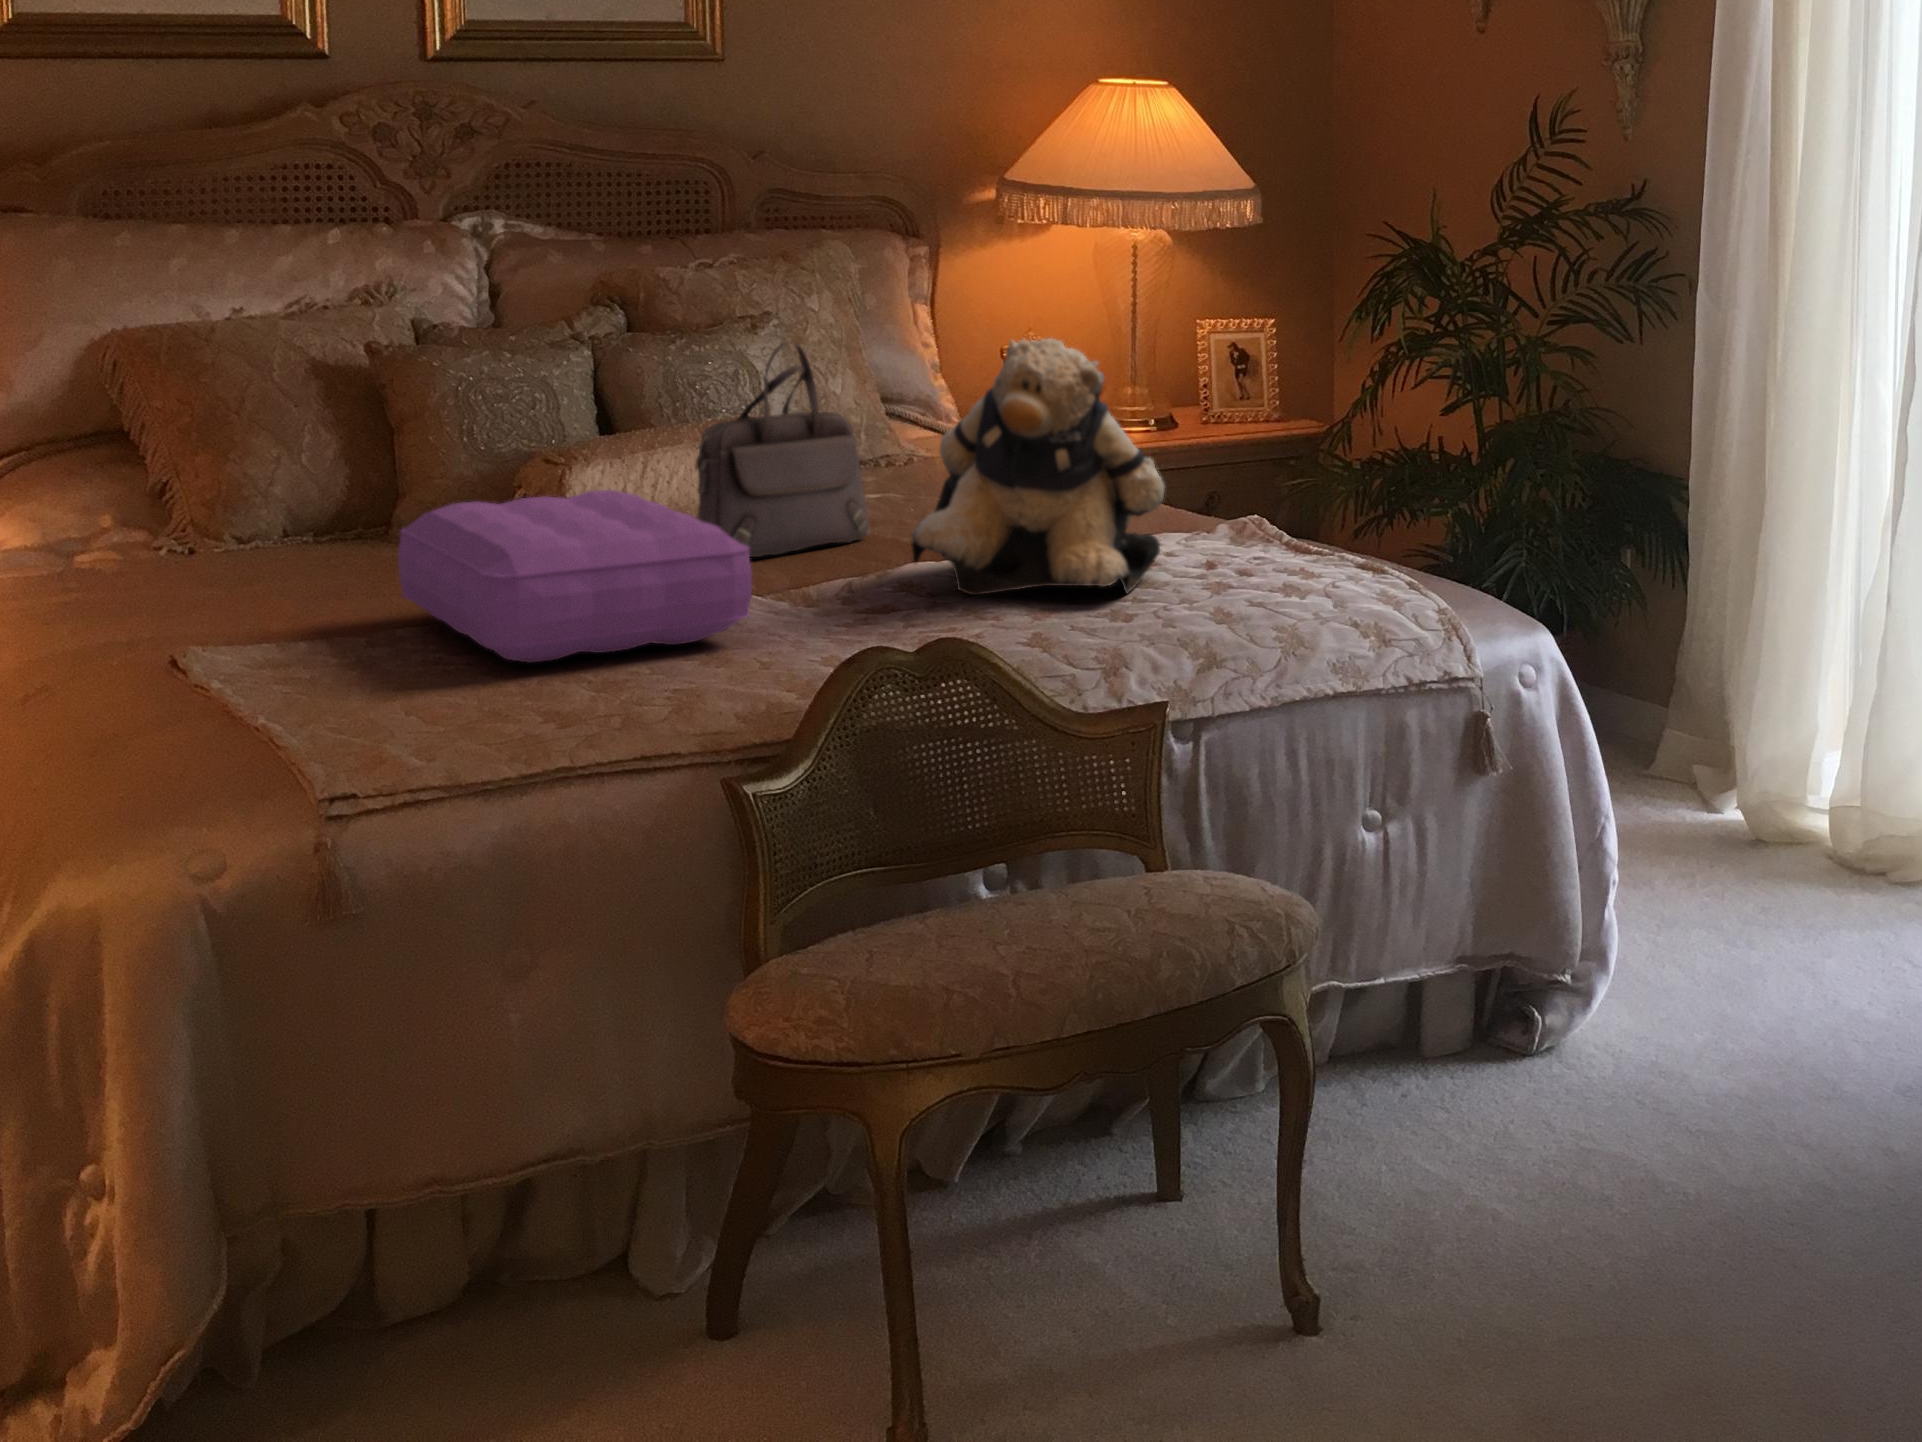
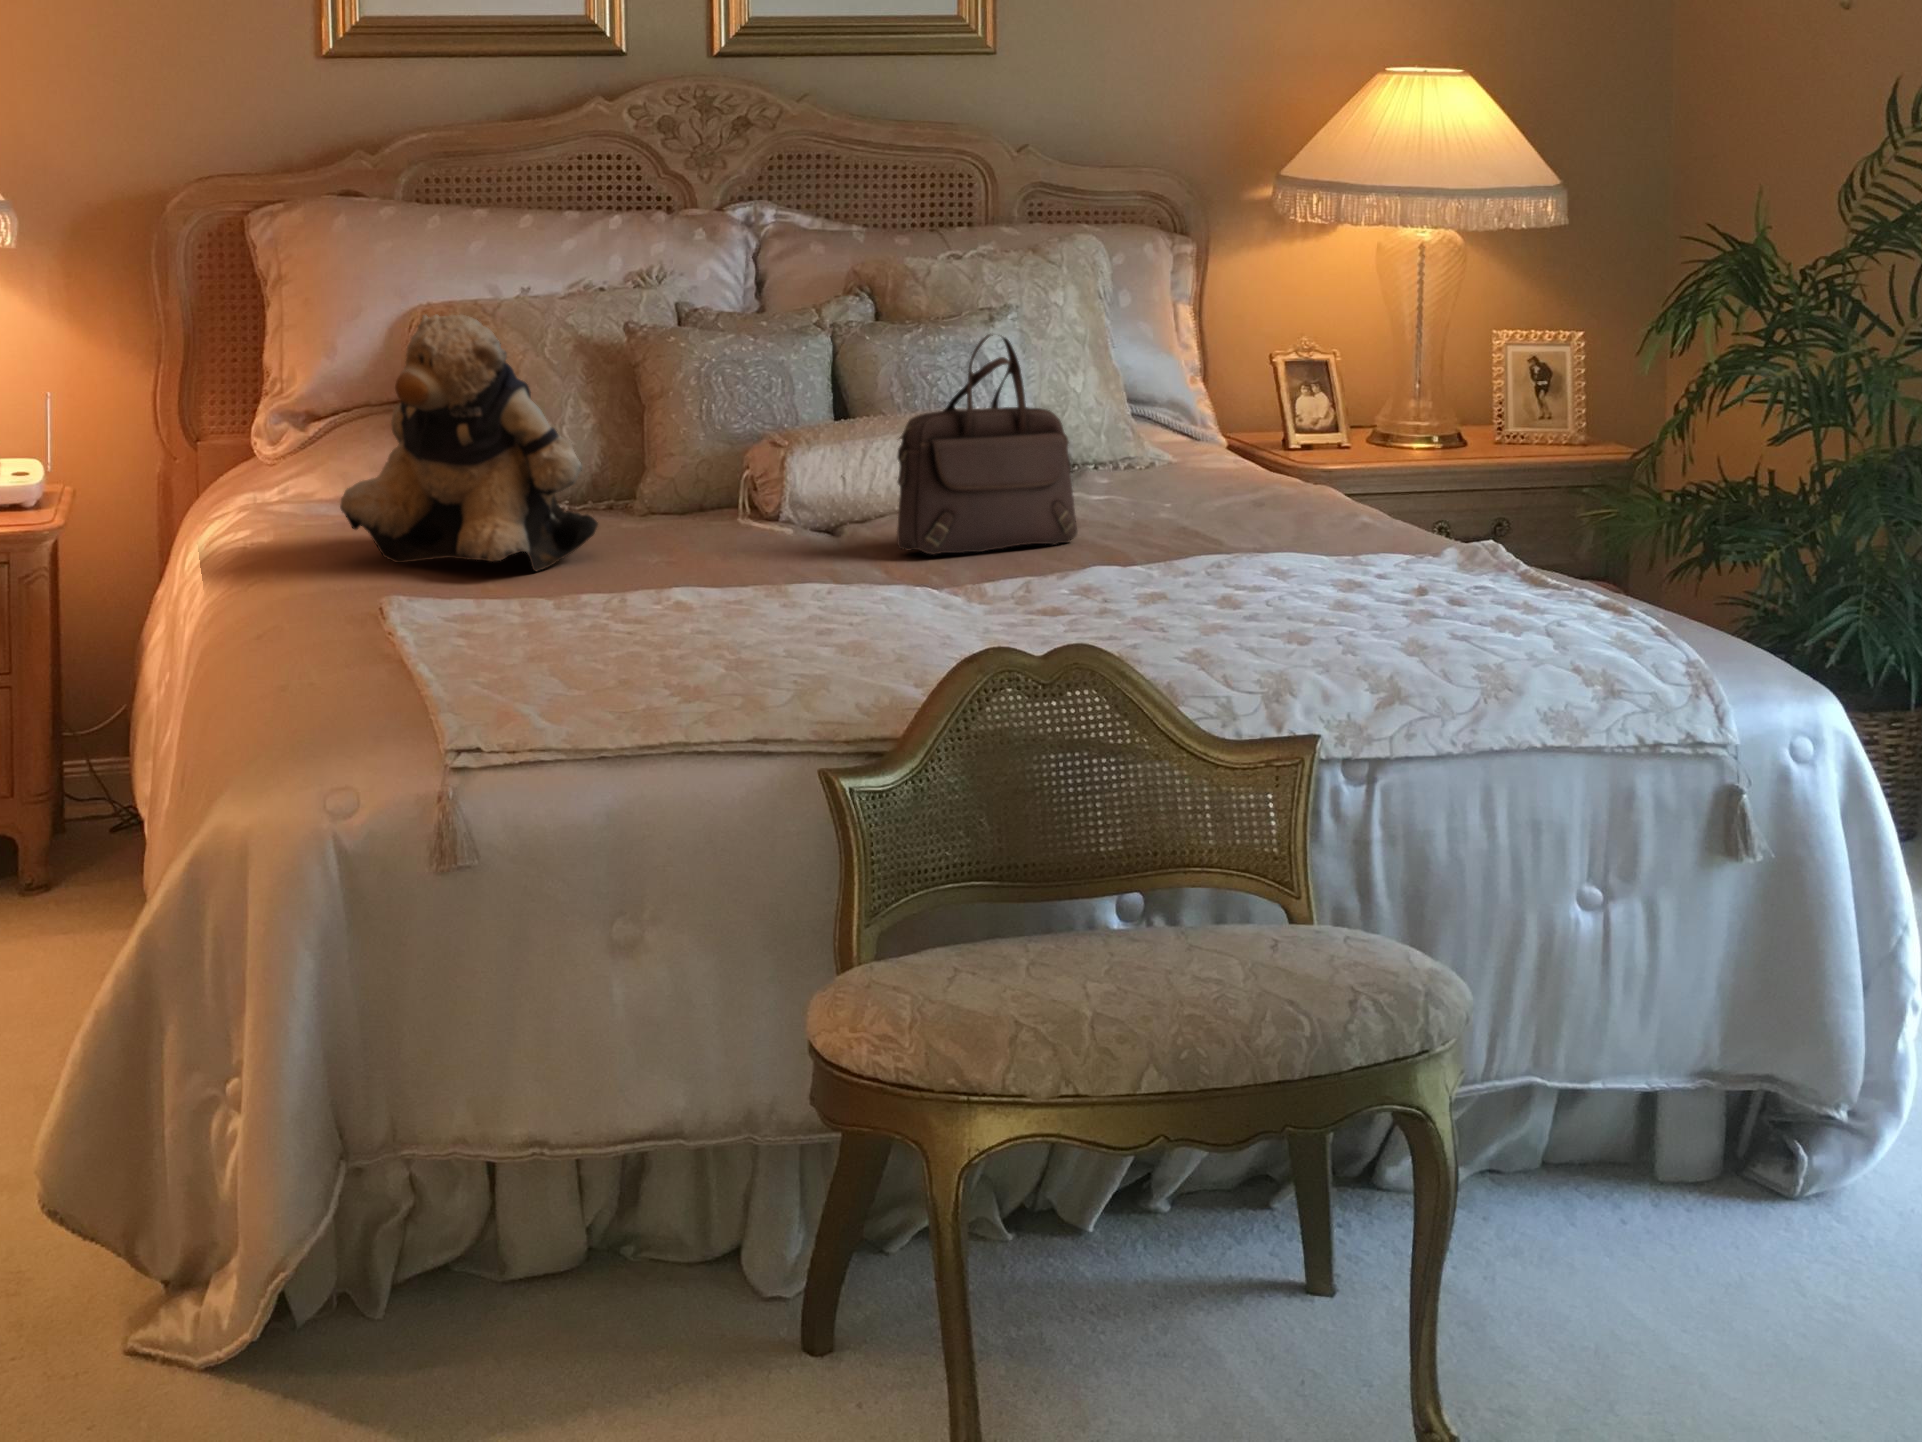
teddy bear: present [911,338,1164,595] -> present [340,315,598,572]
pillow: present [398,490,752,663] -> none [594,475,913,643]

